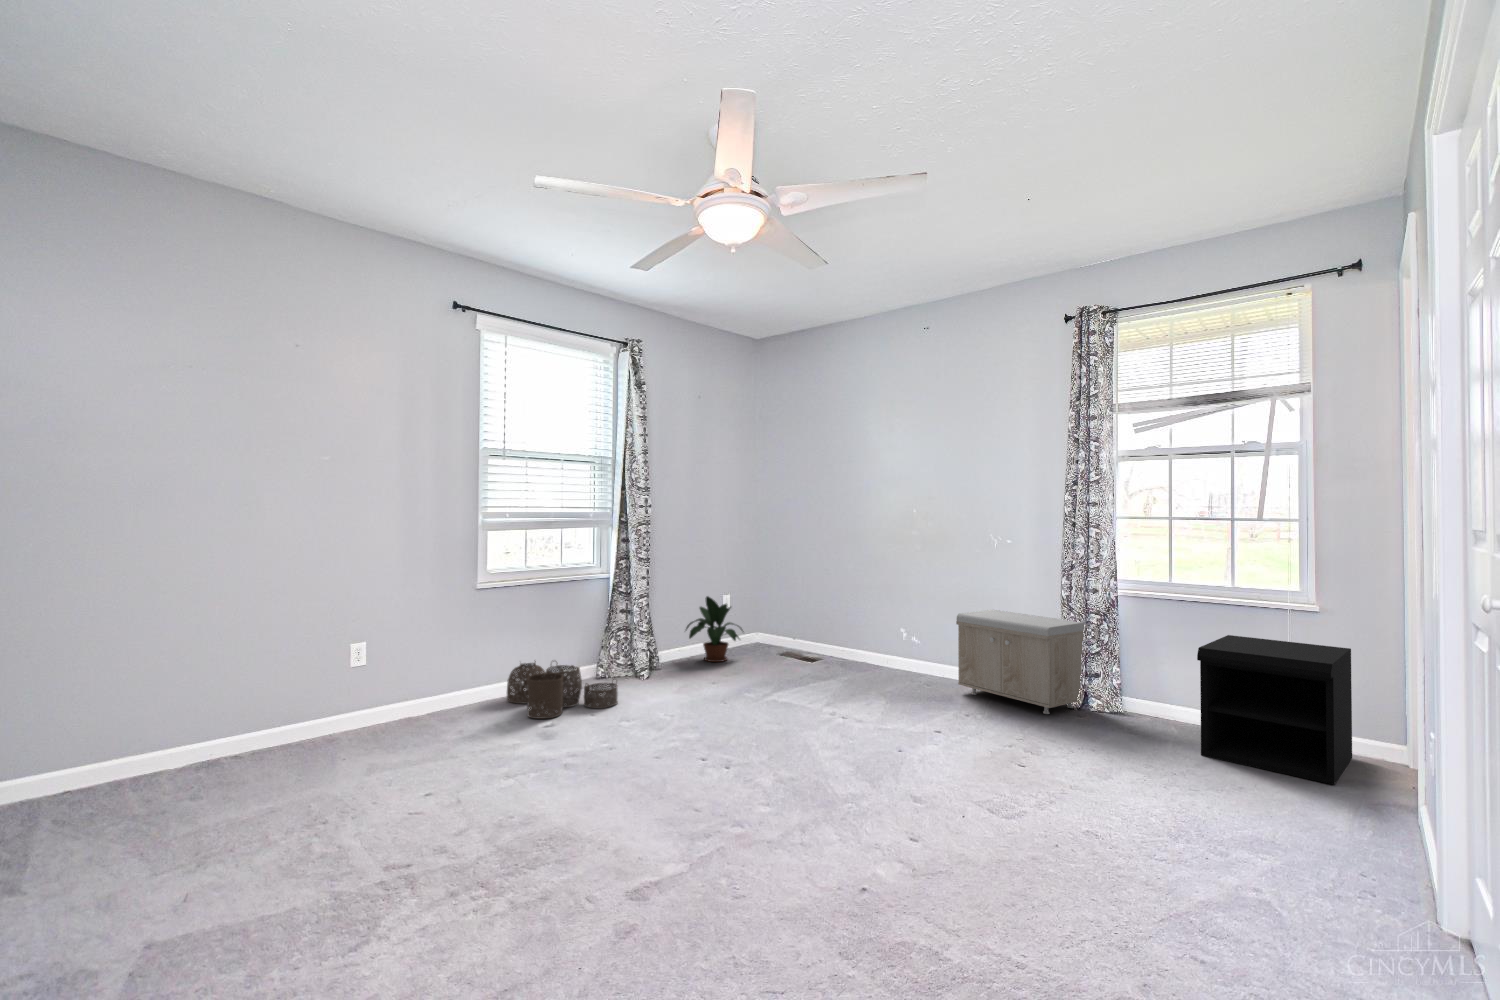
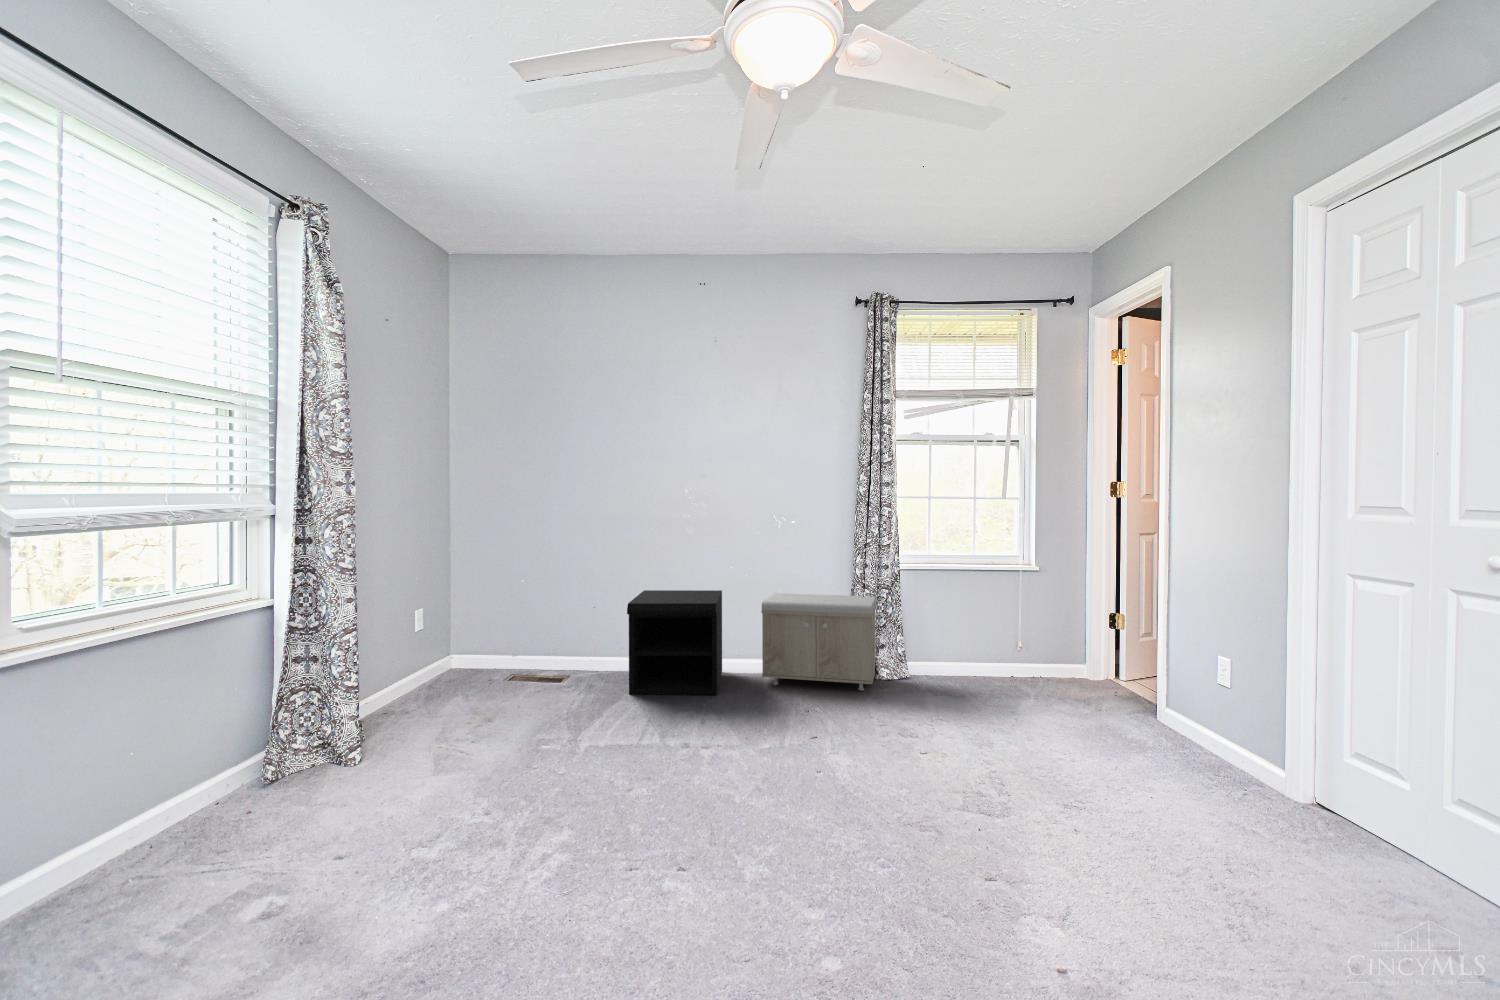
potted plant: present [686,596,744,662] -> none [377,616,466,710]
nightstand: present [1197,635,1352,785] -> present [627,590,722,695]
woven basket: present [507,661,618,718] -> none [112,776,384,906]

